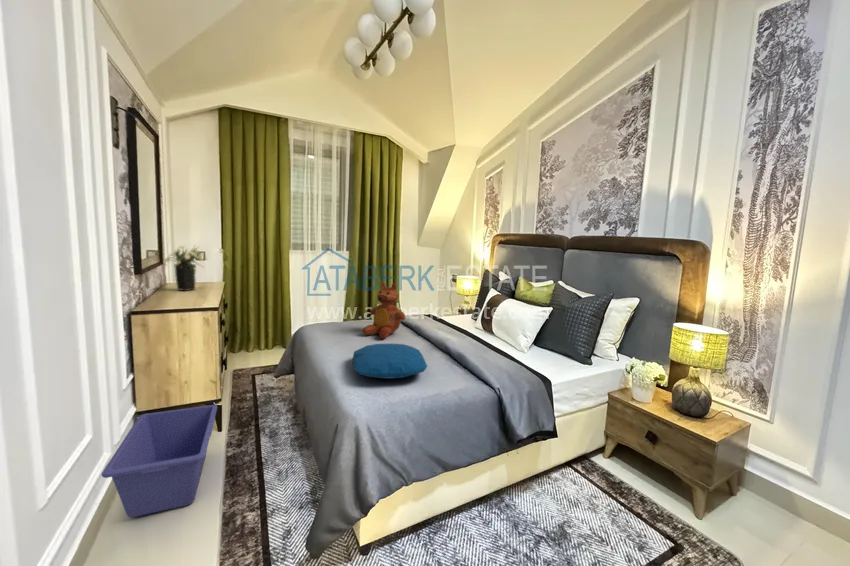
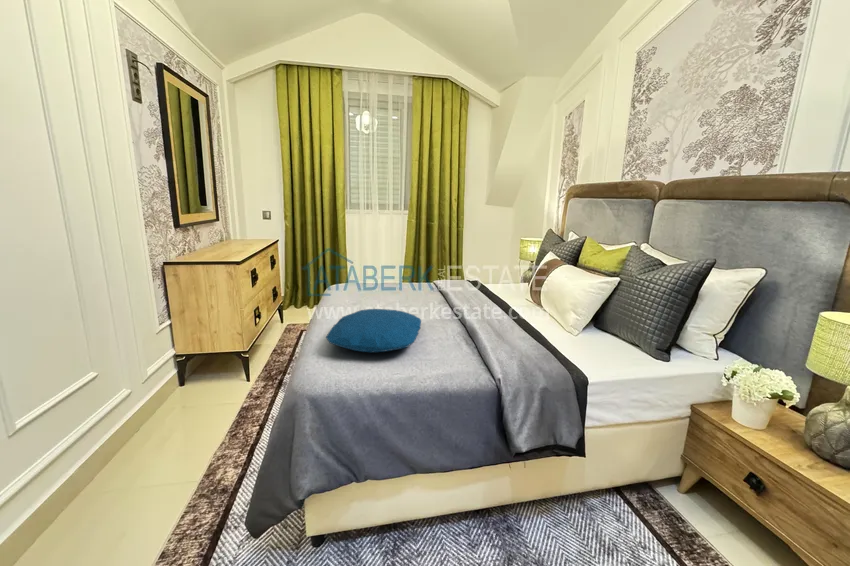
flower arrangement: present [164,246,203,291] -> none [215,202,255,247]
teddy bear: present [363,282,406,339] -> none [380,239,428,303]
storage bin: present [102,405,217,517] -> none [98,357,236,454]

